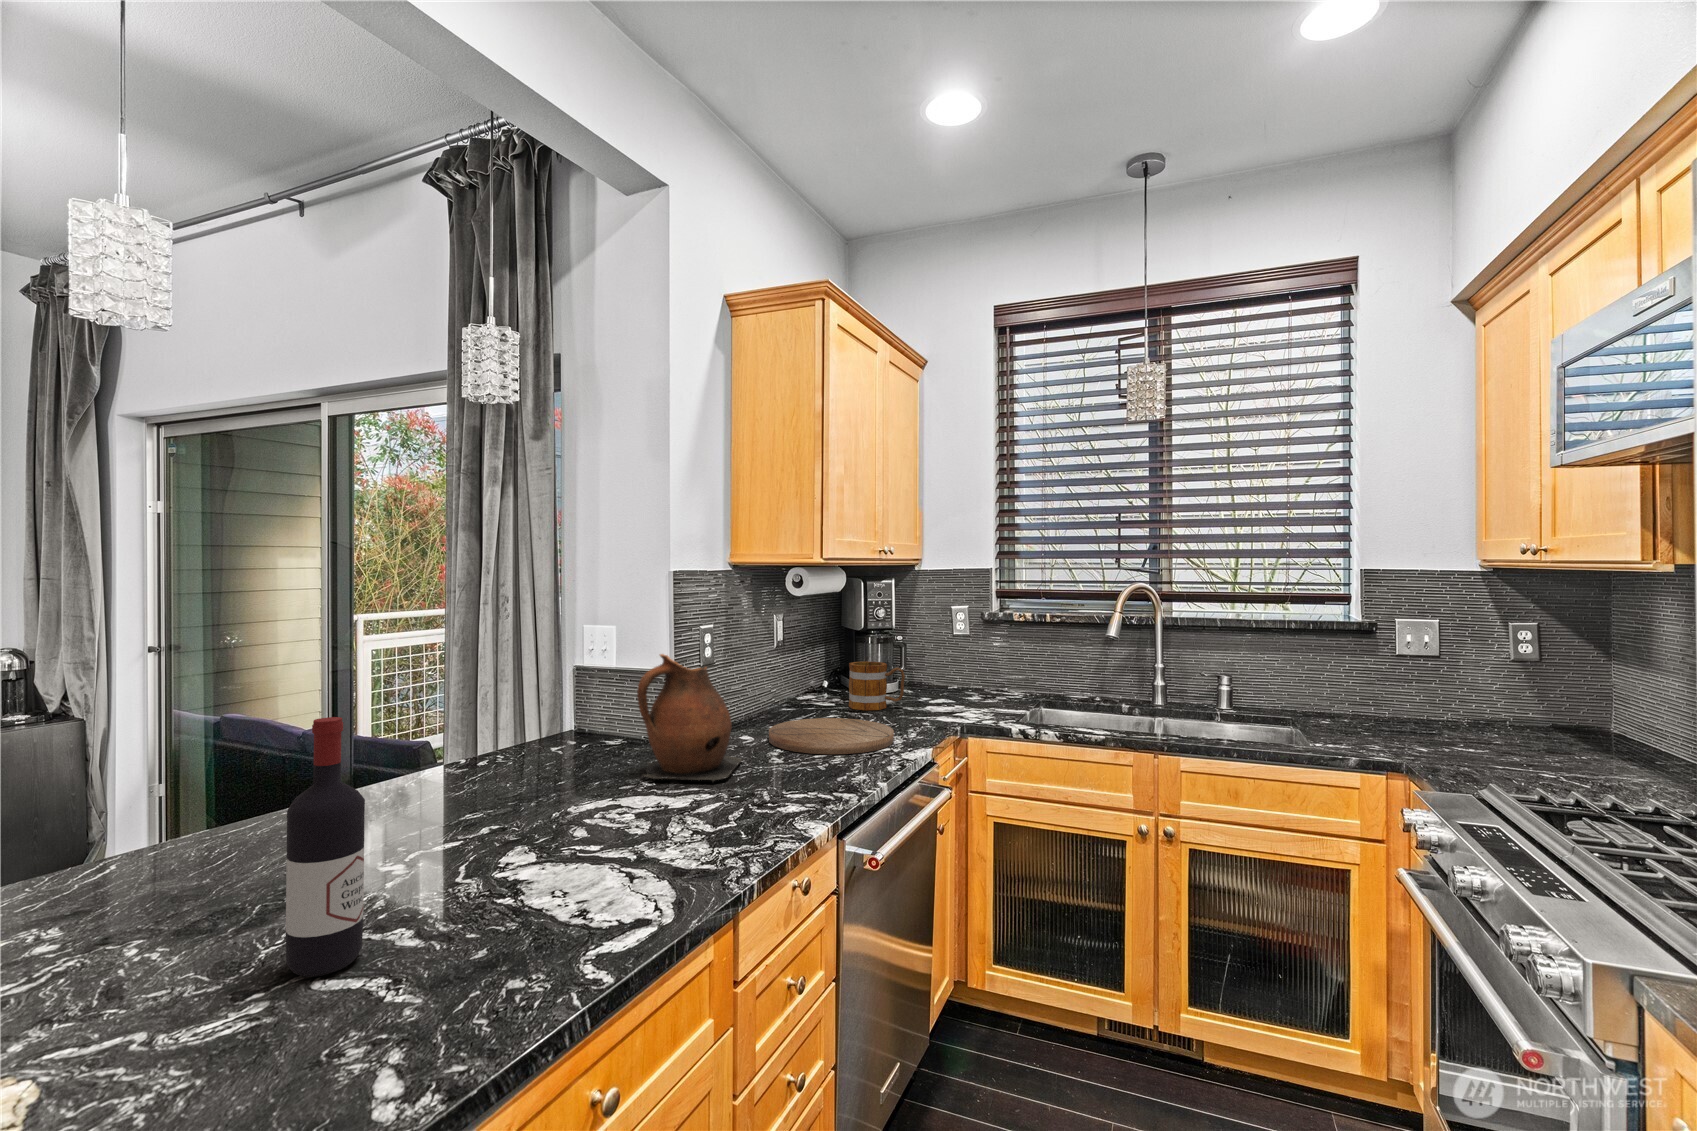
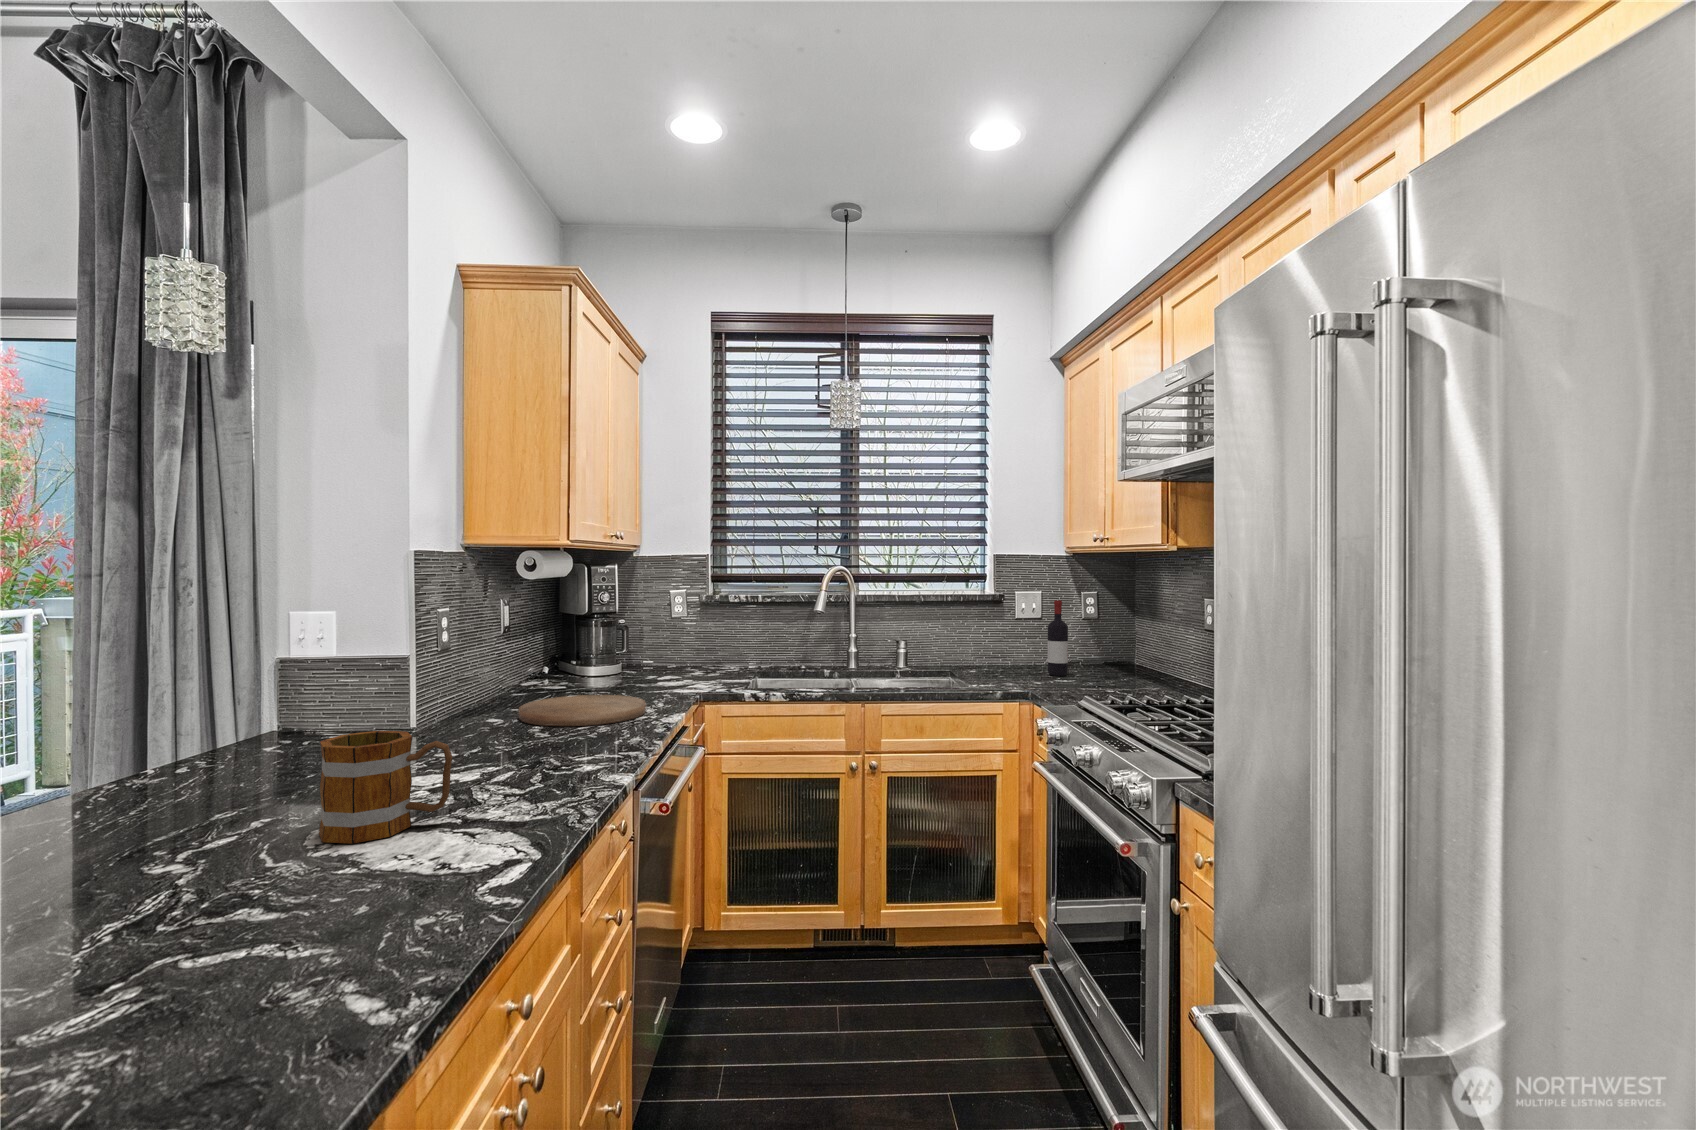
ceramic pitcher: present [637,654,743,782] -> none [398,633,506,761]
mug: present [848,662,905,710] -> present [319,731,452,844]
wine bottle: present [286,717,365,977] -> present [1047,600,1068,676]

